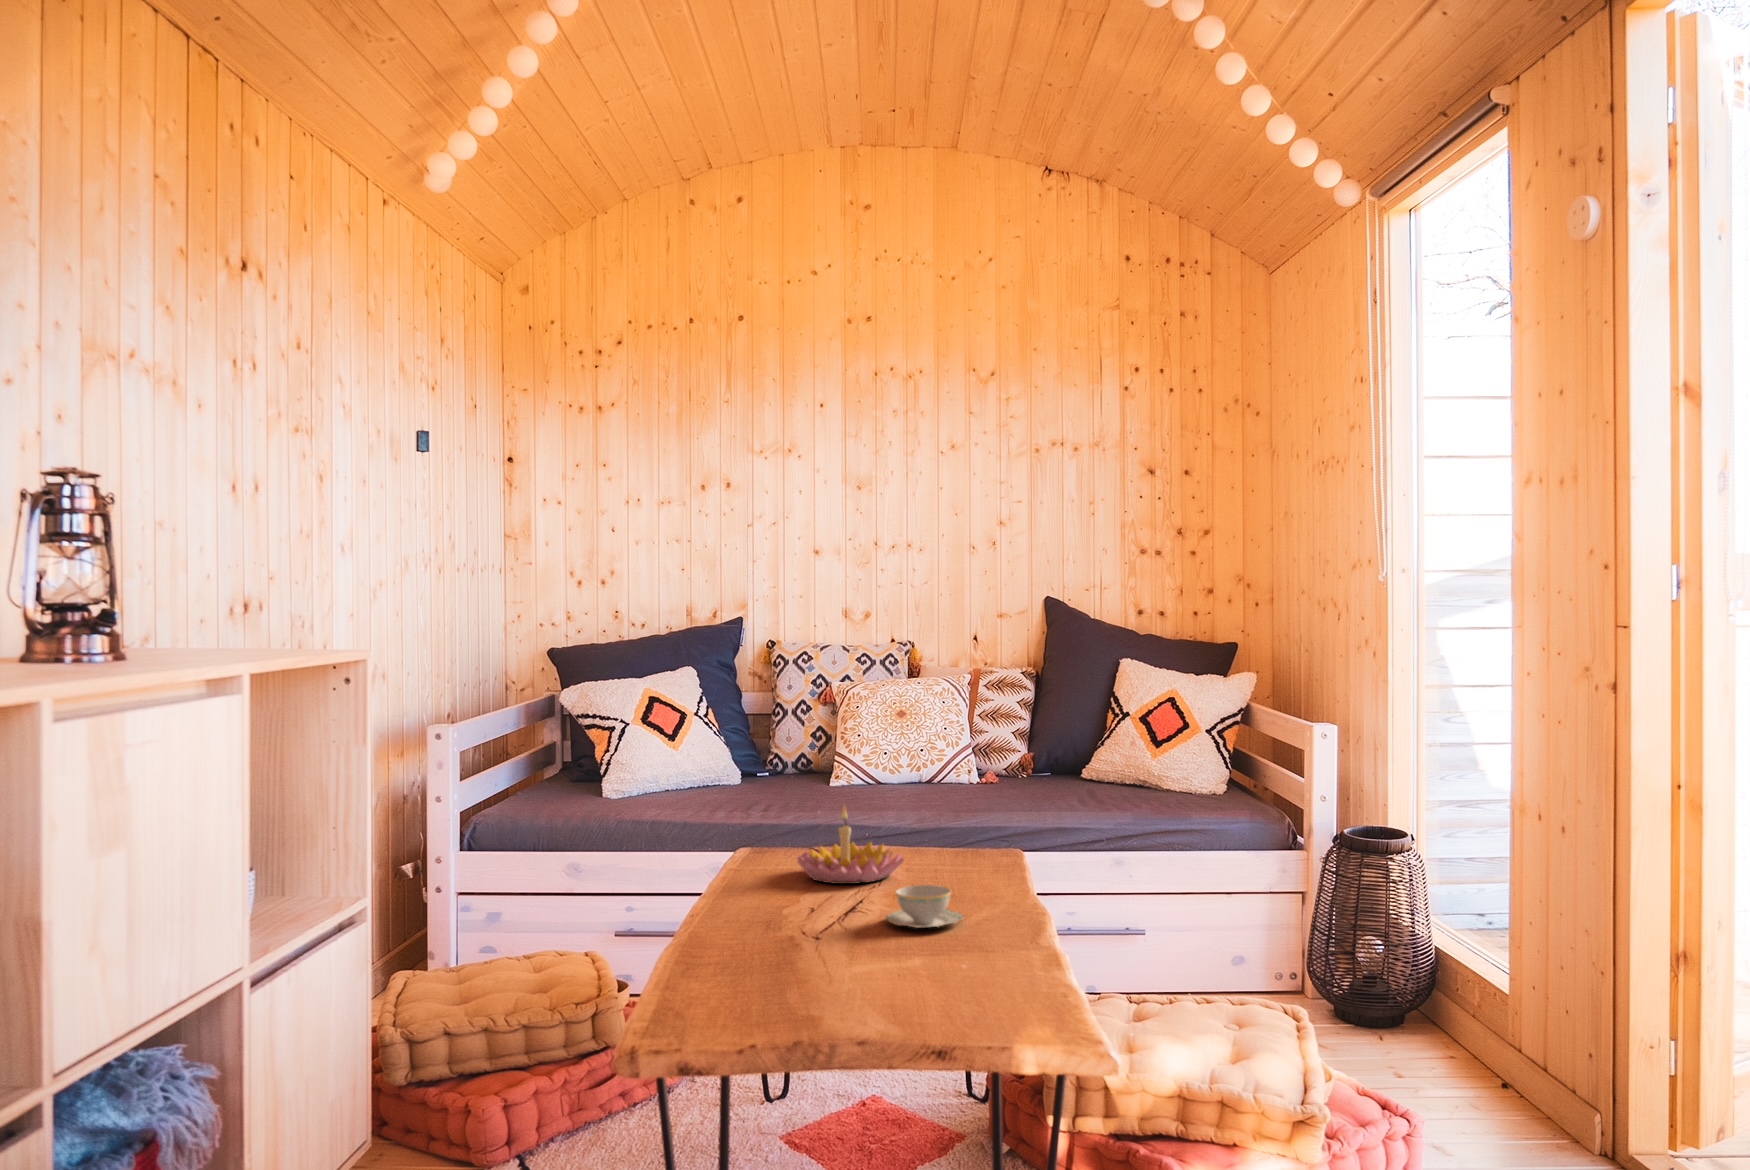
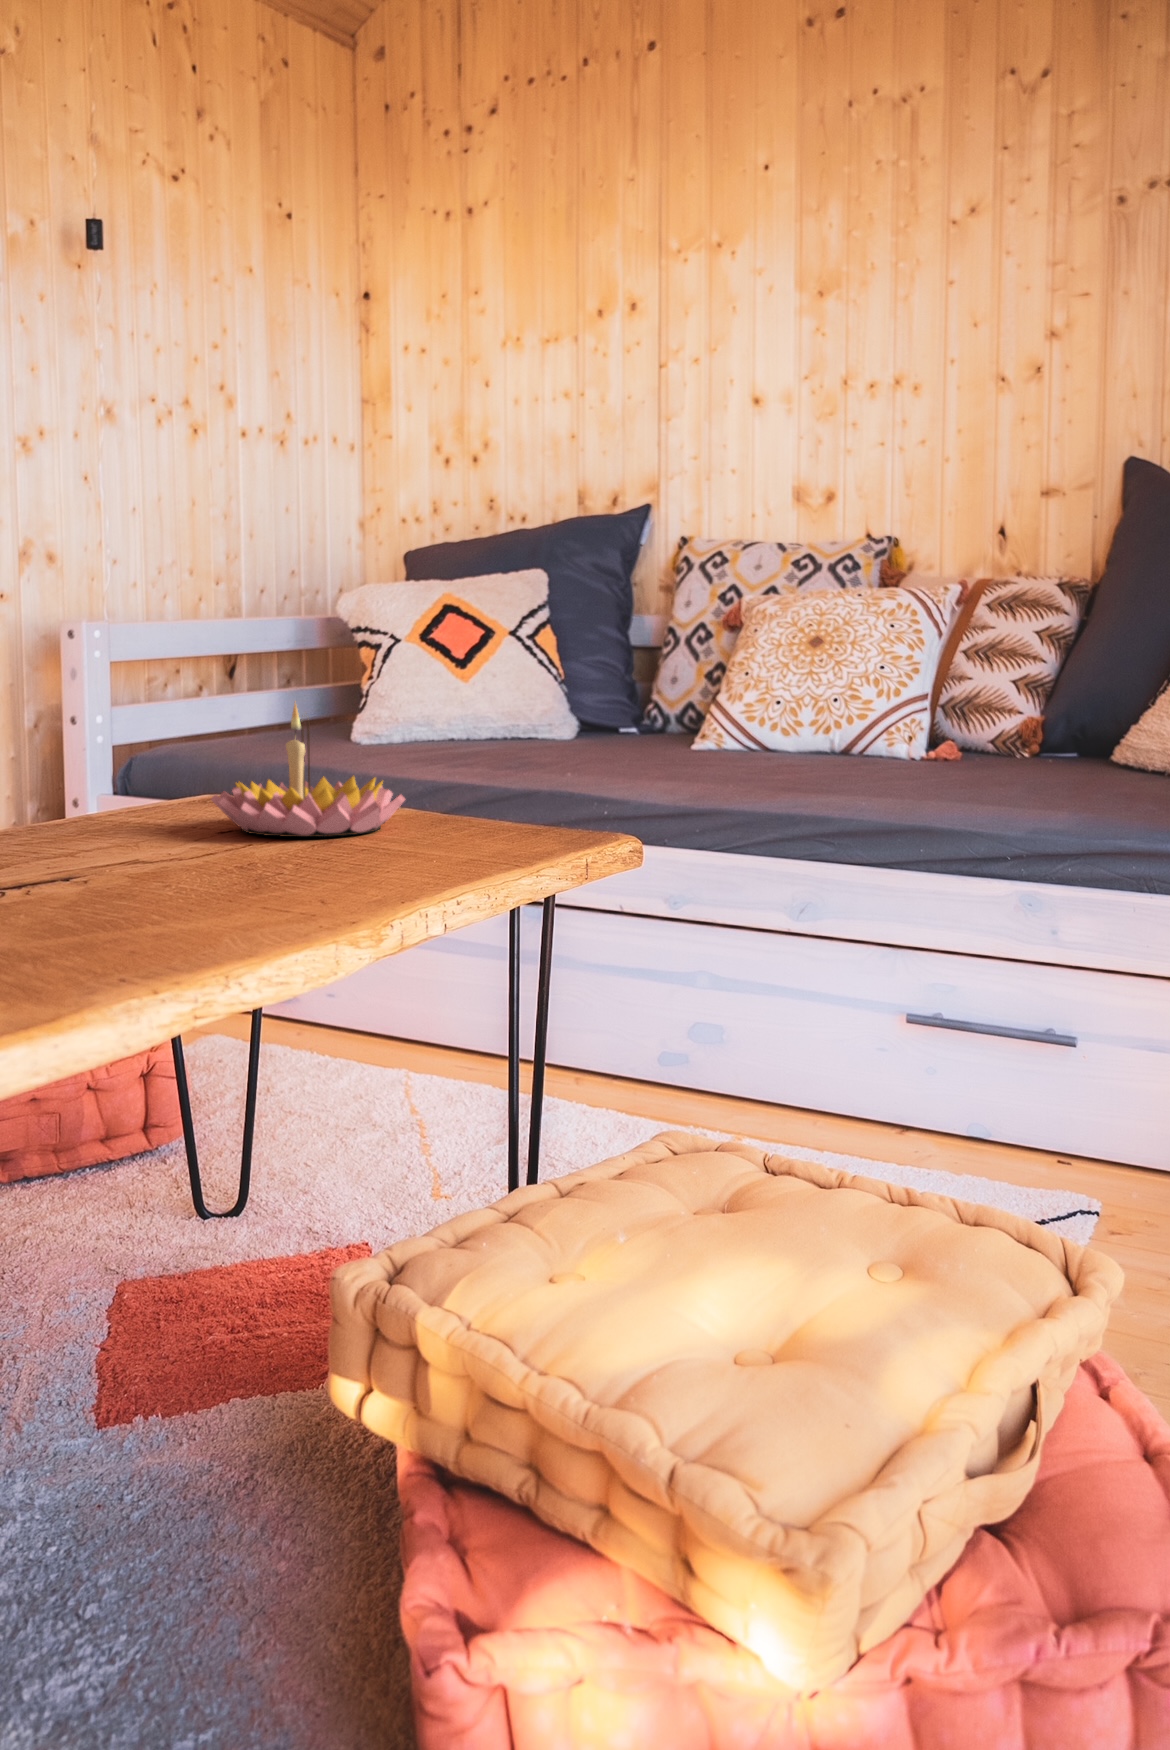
teacup: present [886,885,964,928] -> none [110,825,264,897]

